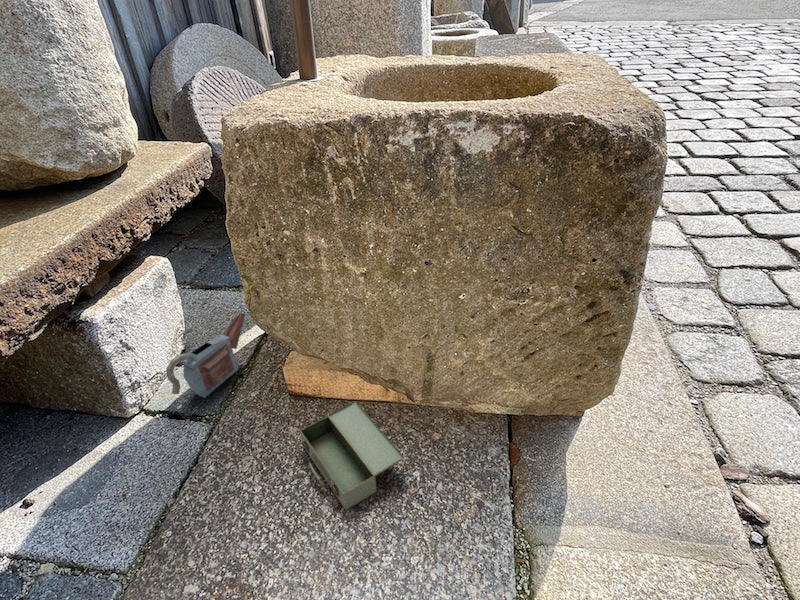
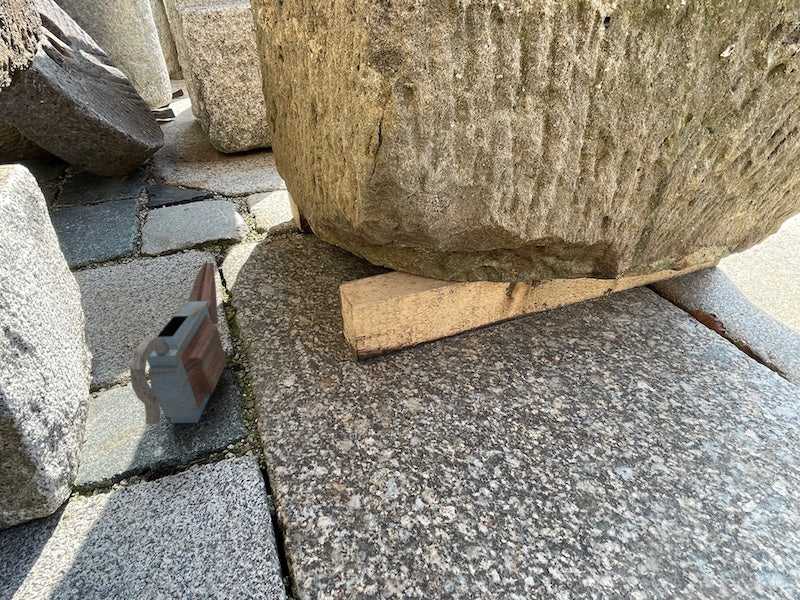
toolbox: present [300,402,404,510] -> none [450,324,637,473]

